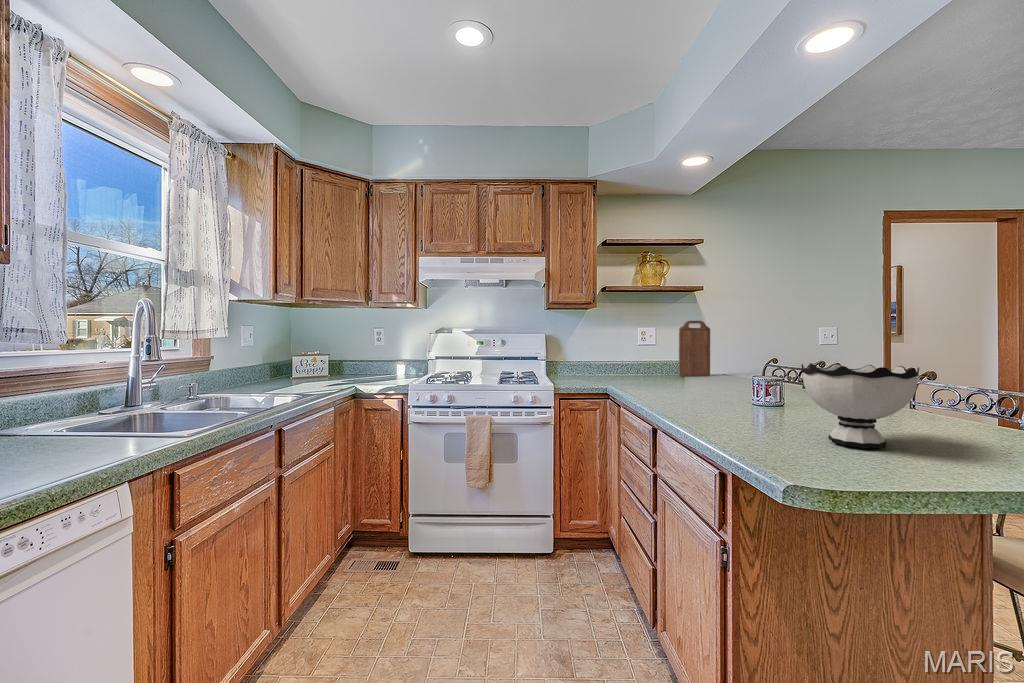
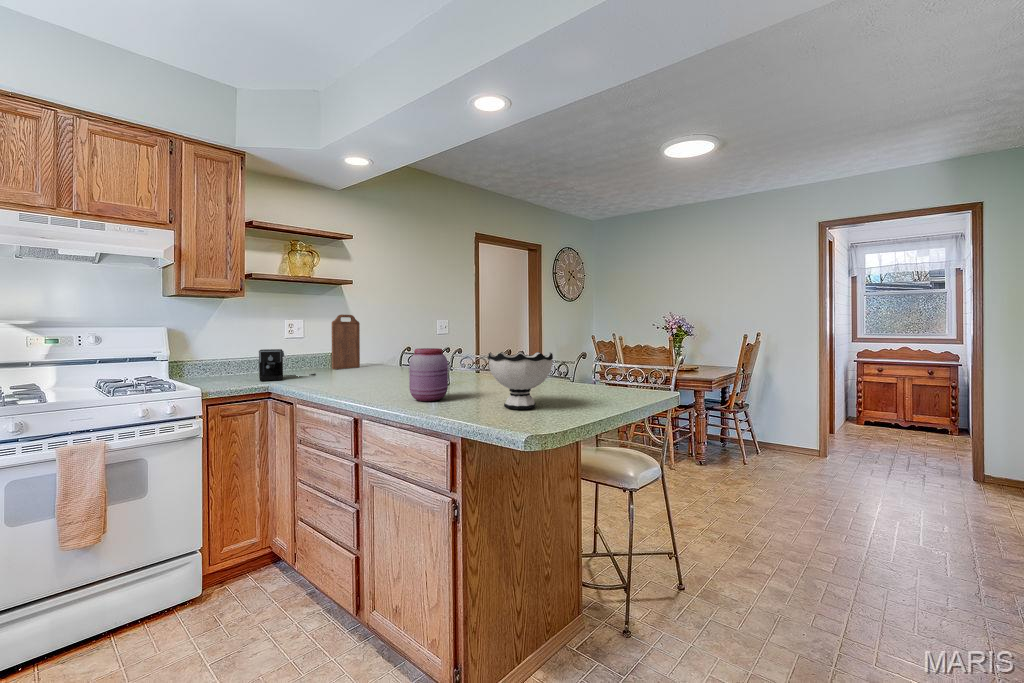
coffee maker: none [604,354,656,382] -> present [259,349,316,381]
jar: none [712,356,762,419] -> present [409,348,448,401]

